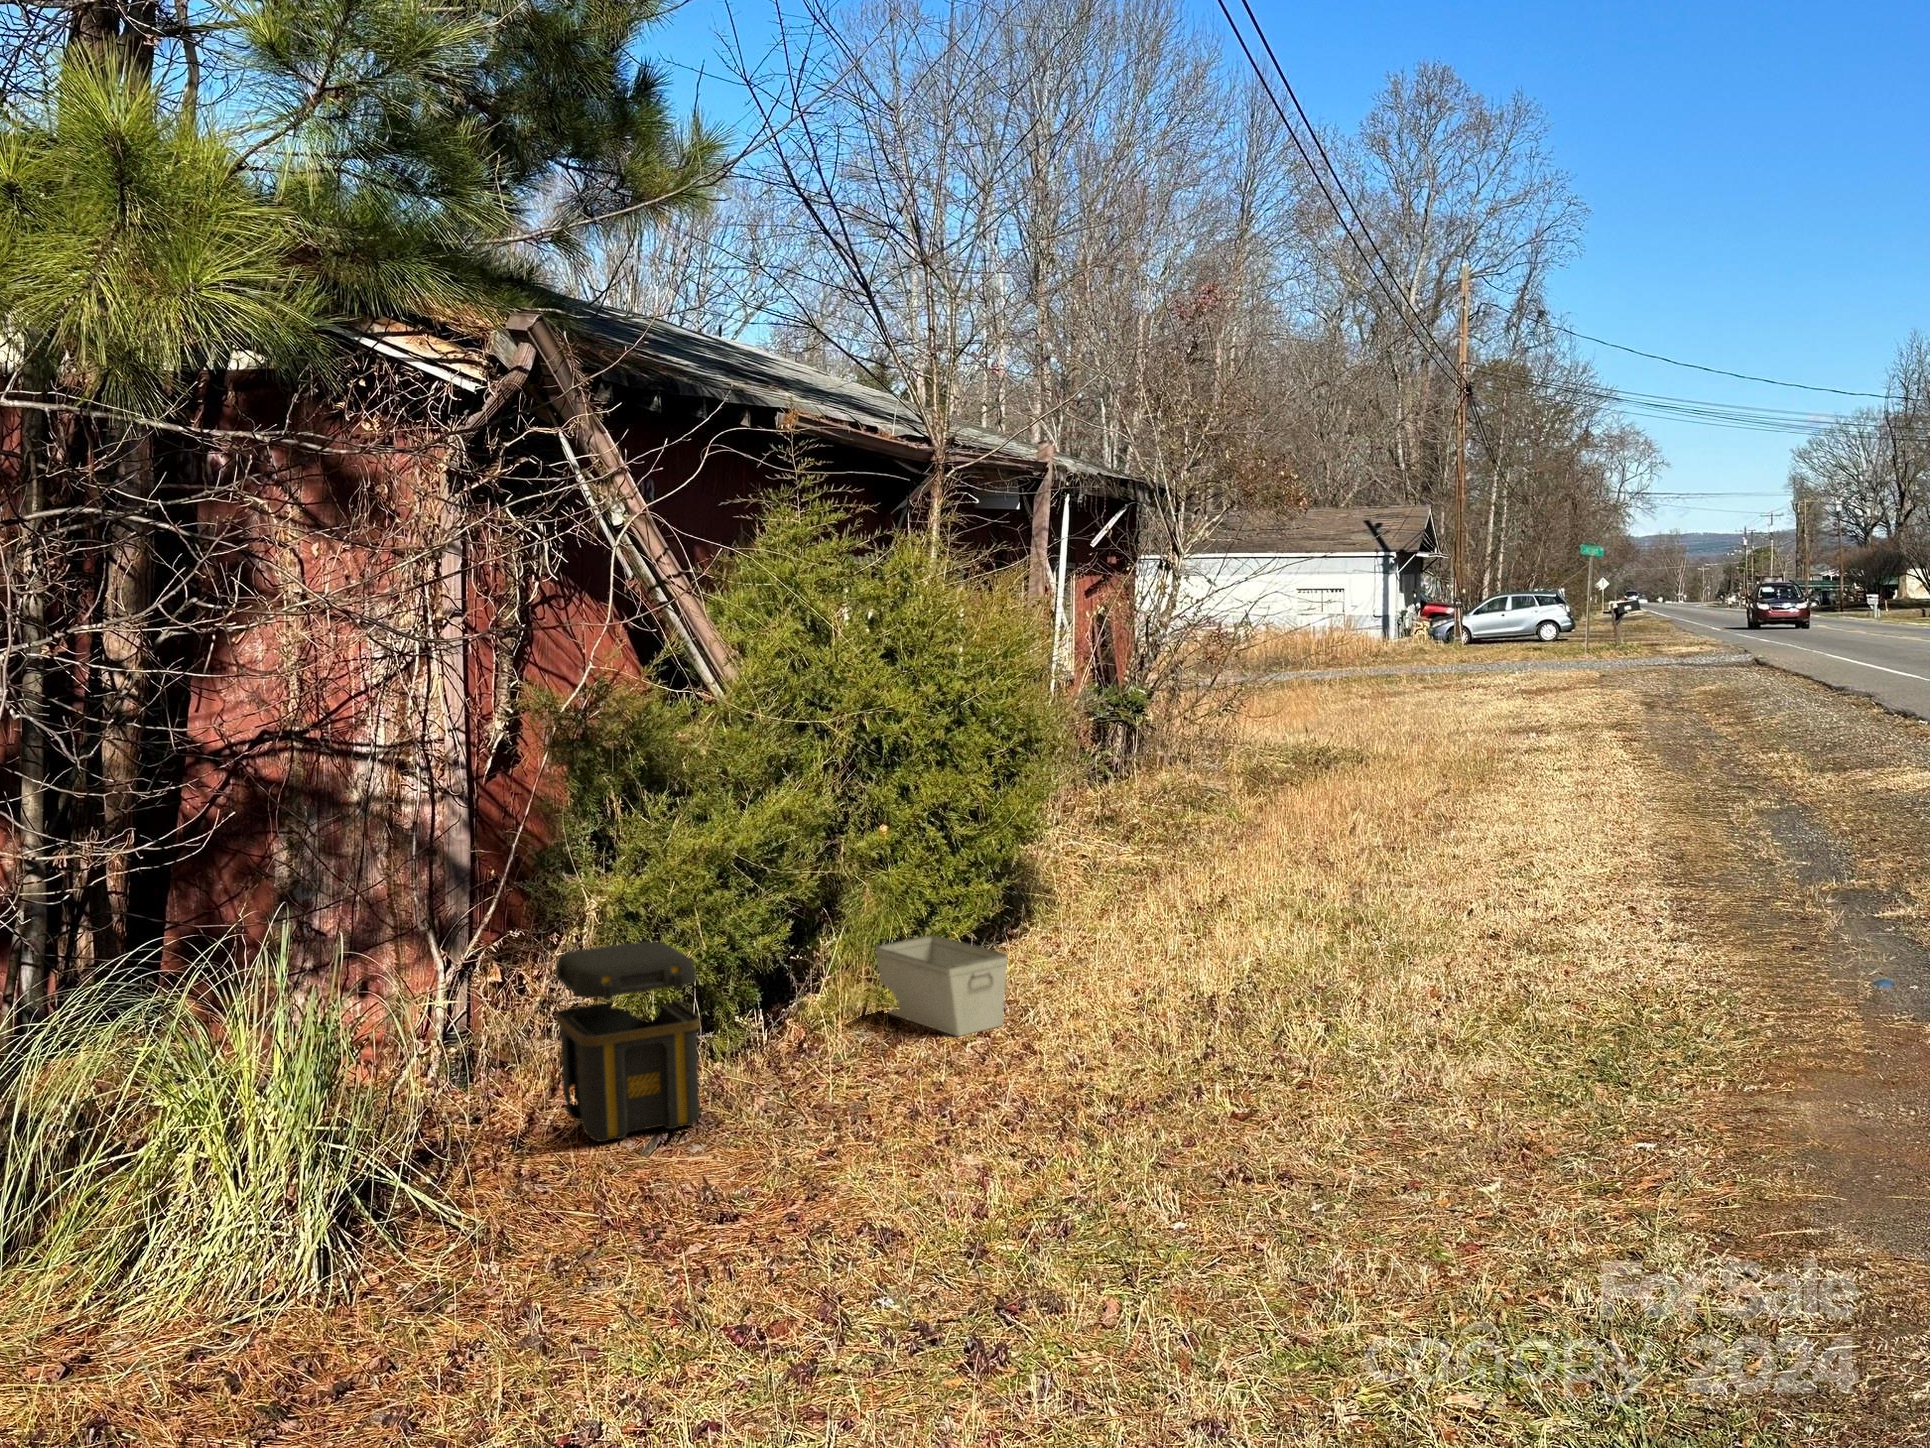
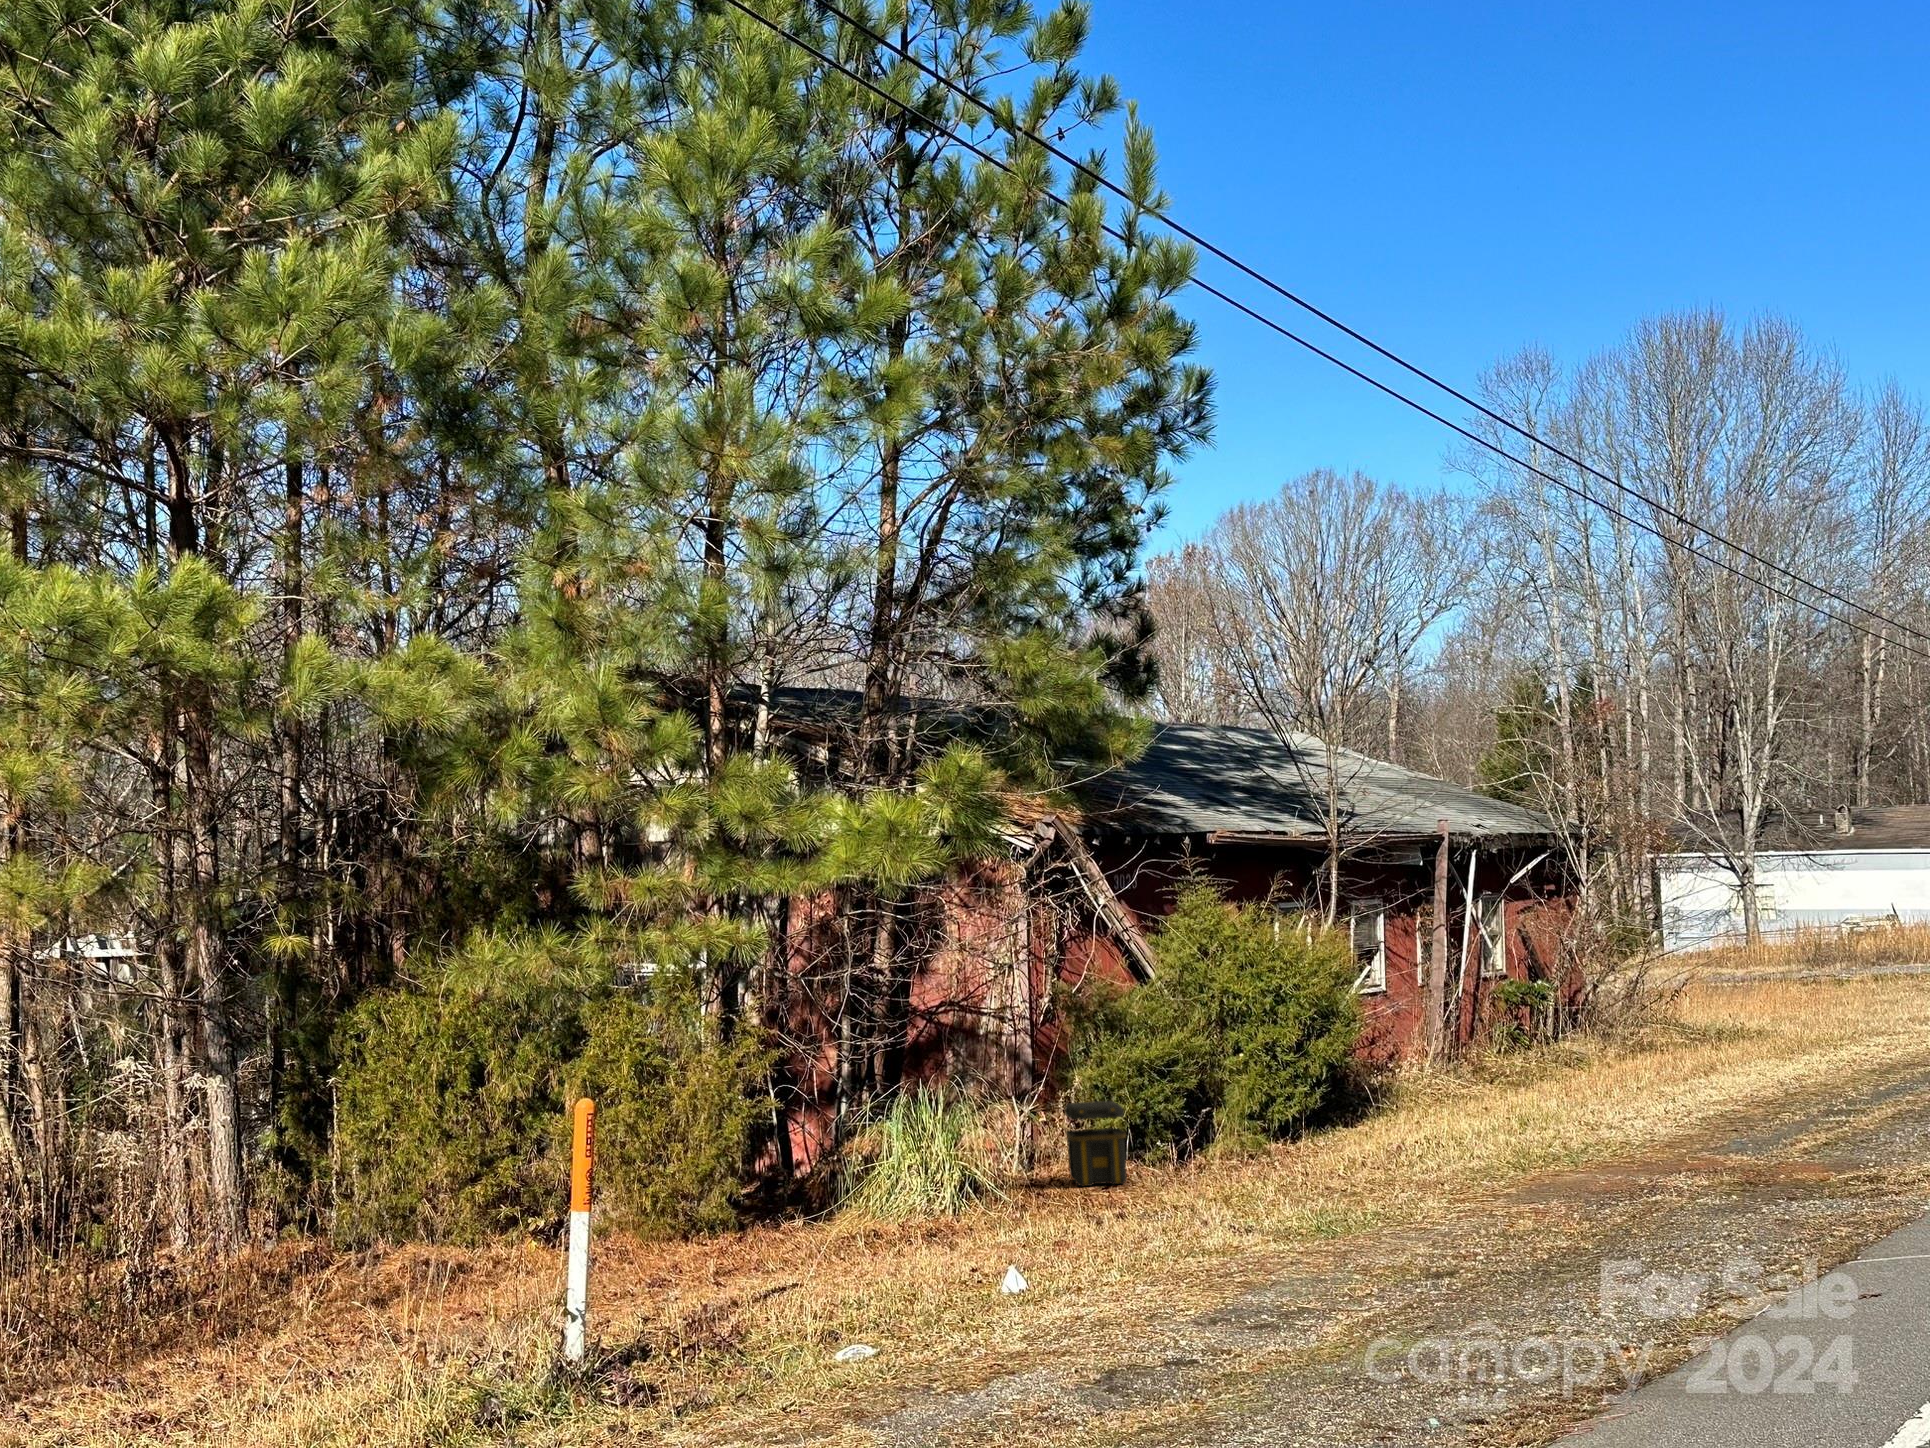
storage bin: present [875,935,1007,1036] -> none [1242,1118,1305,1166]

